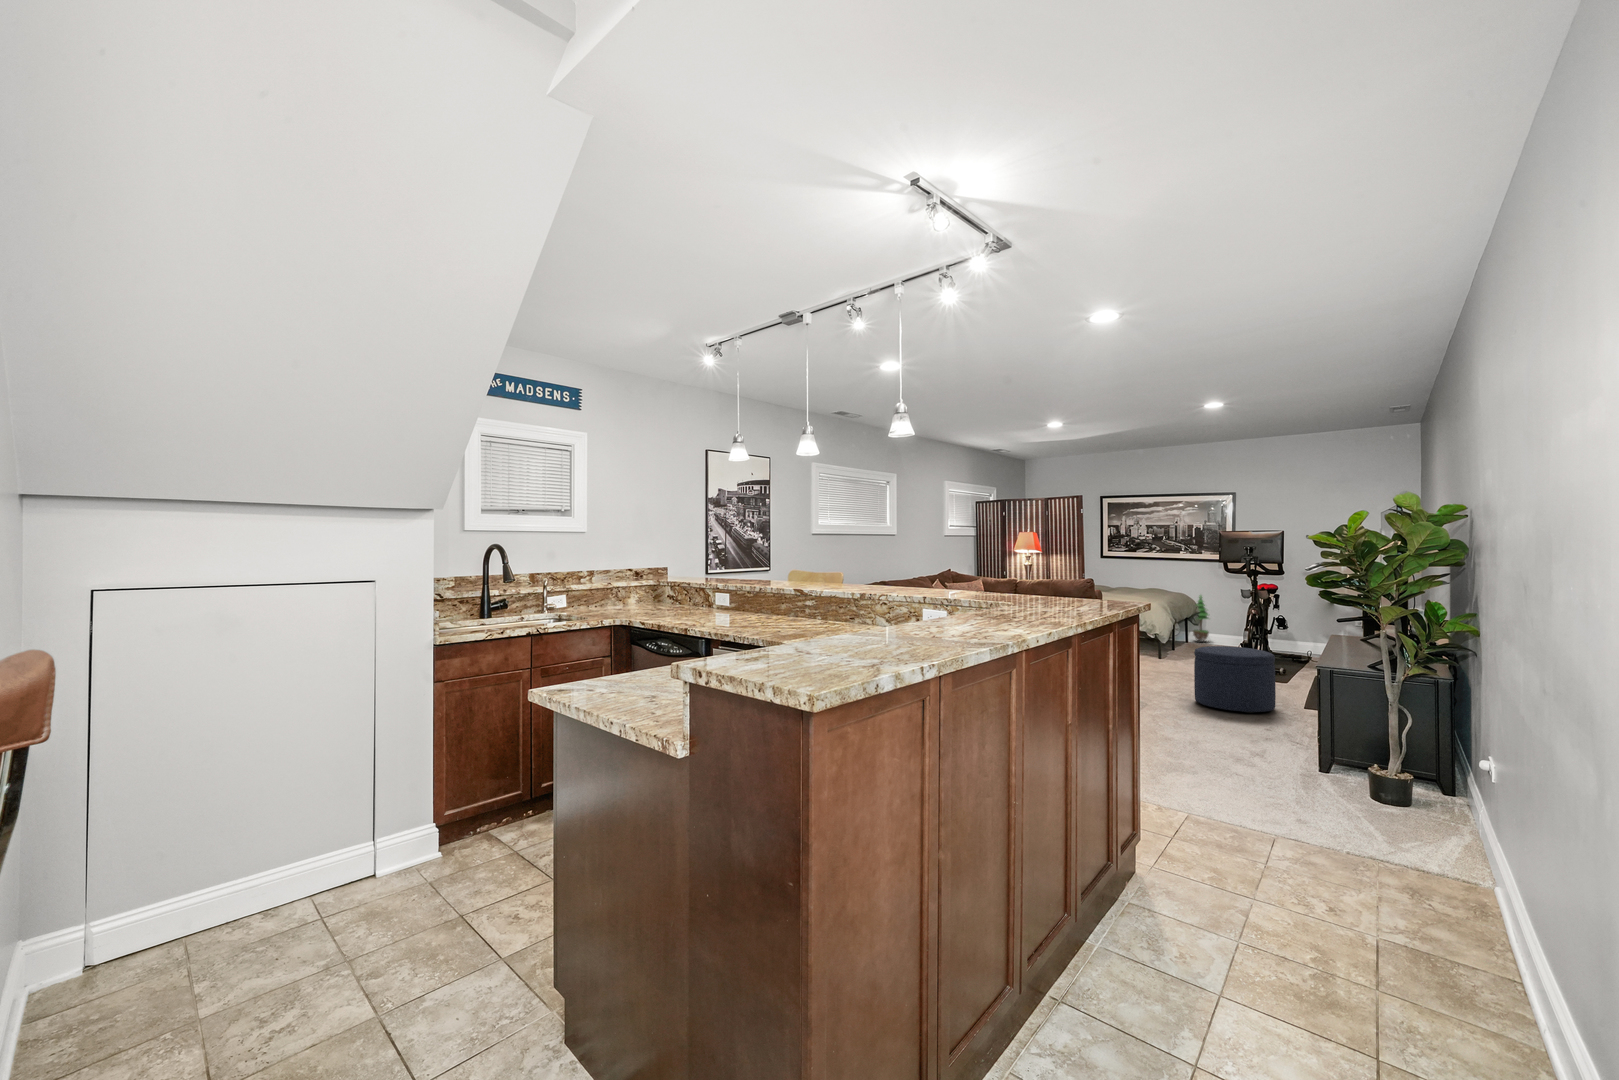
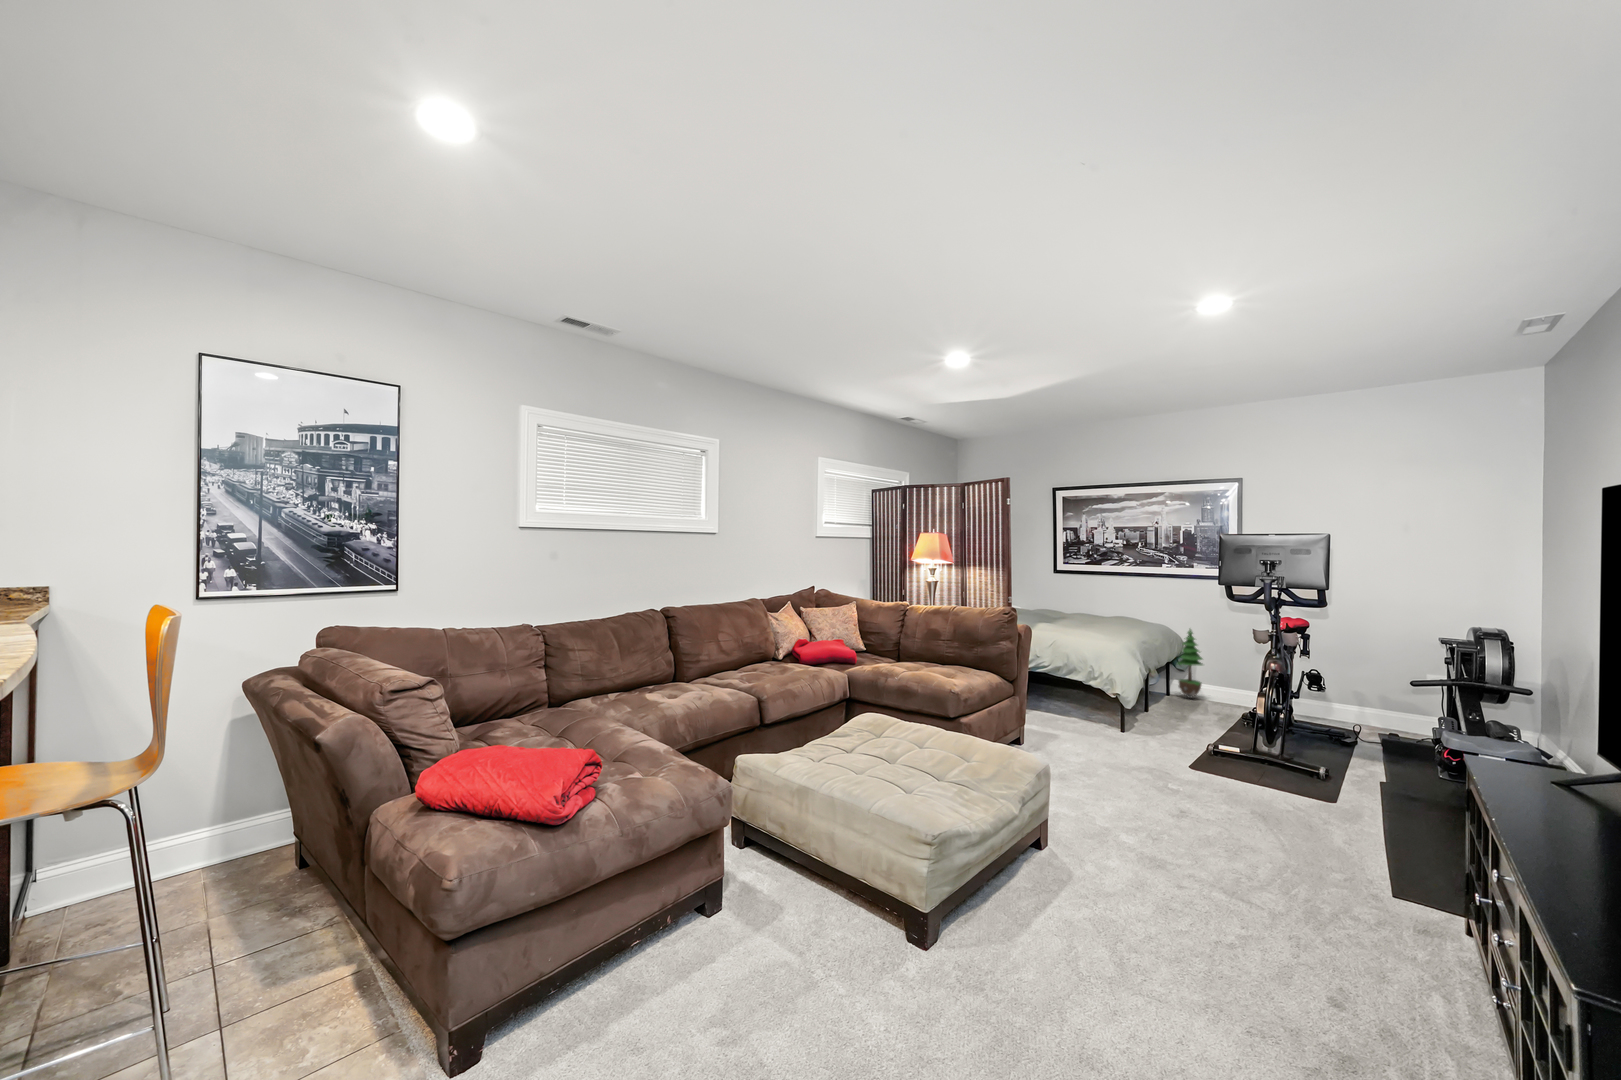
ottoman: present [1194,646,1276,713] -> none [1167,763,1346,943]

